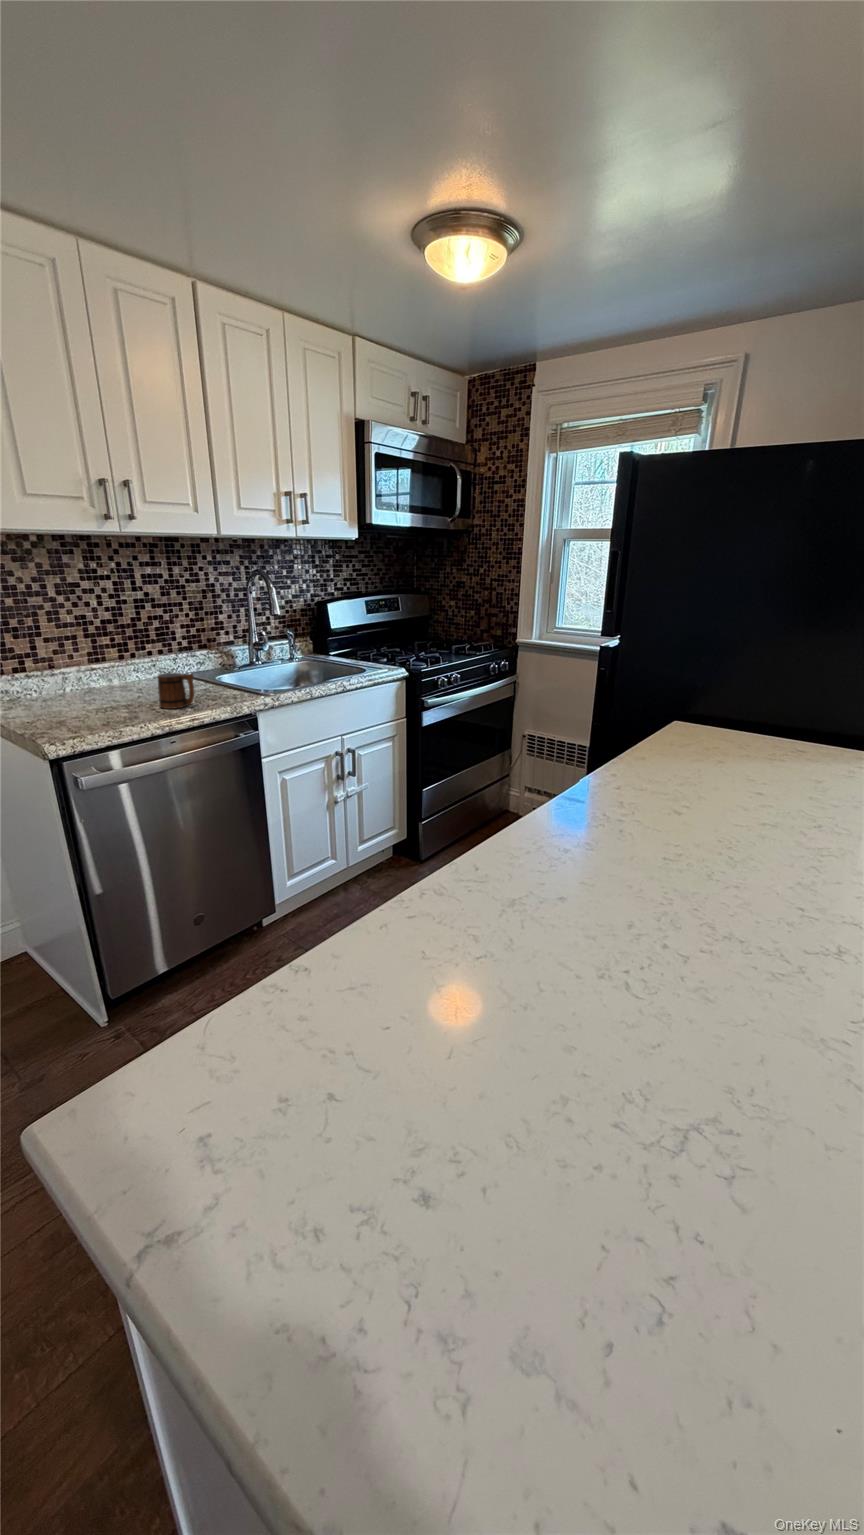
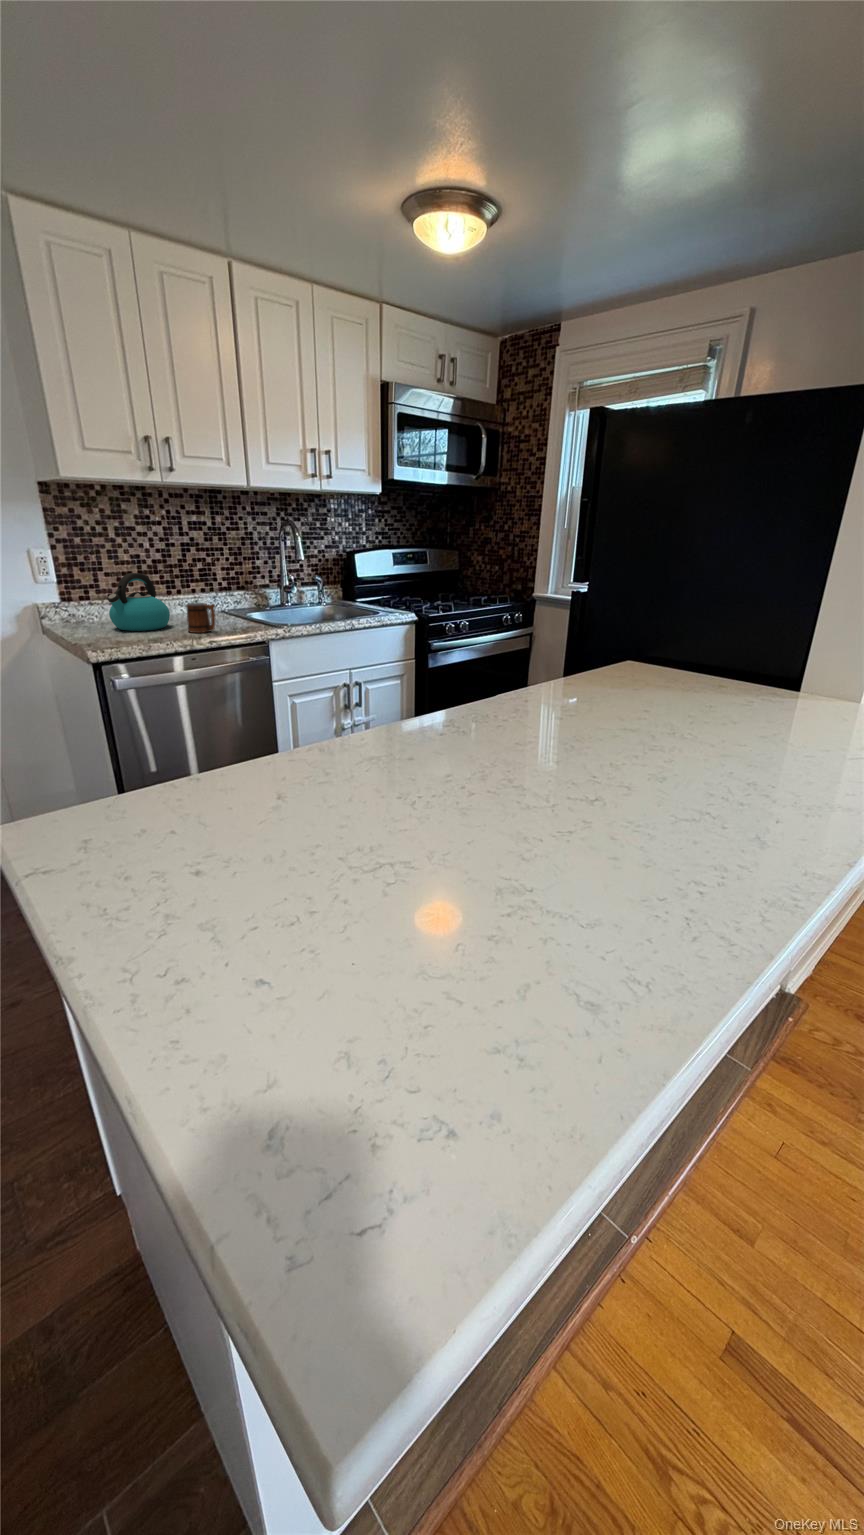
kettle: none [58,640,133,710] -> present [107,573,170,631]

